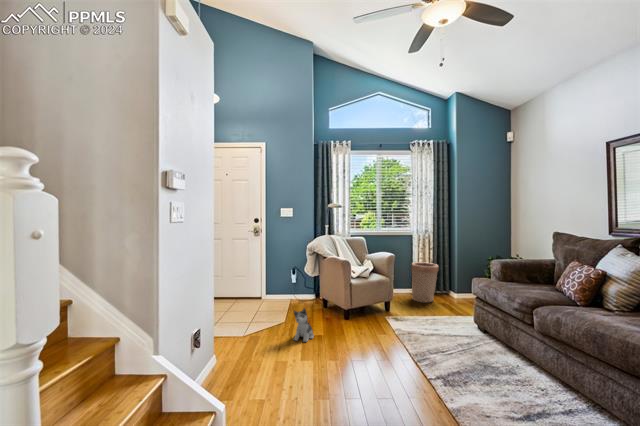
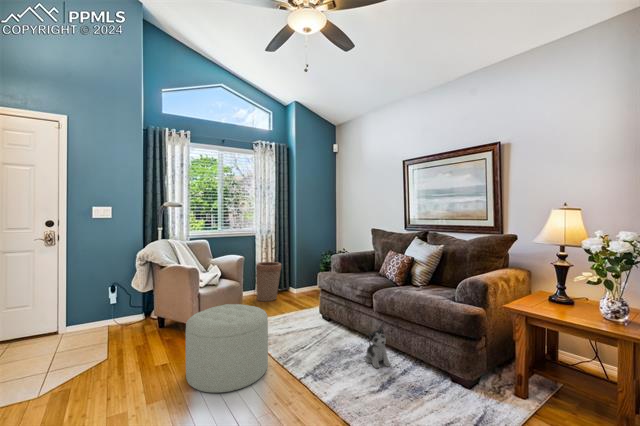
ottoman: none [331,295,402,371] -> present [186,304,268,393]
plush toy: present [294,308,314,342] -> present [366,326,391,368]

